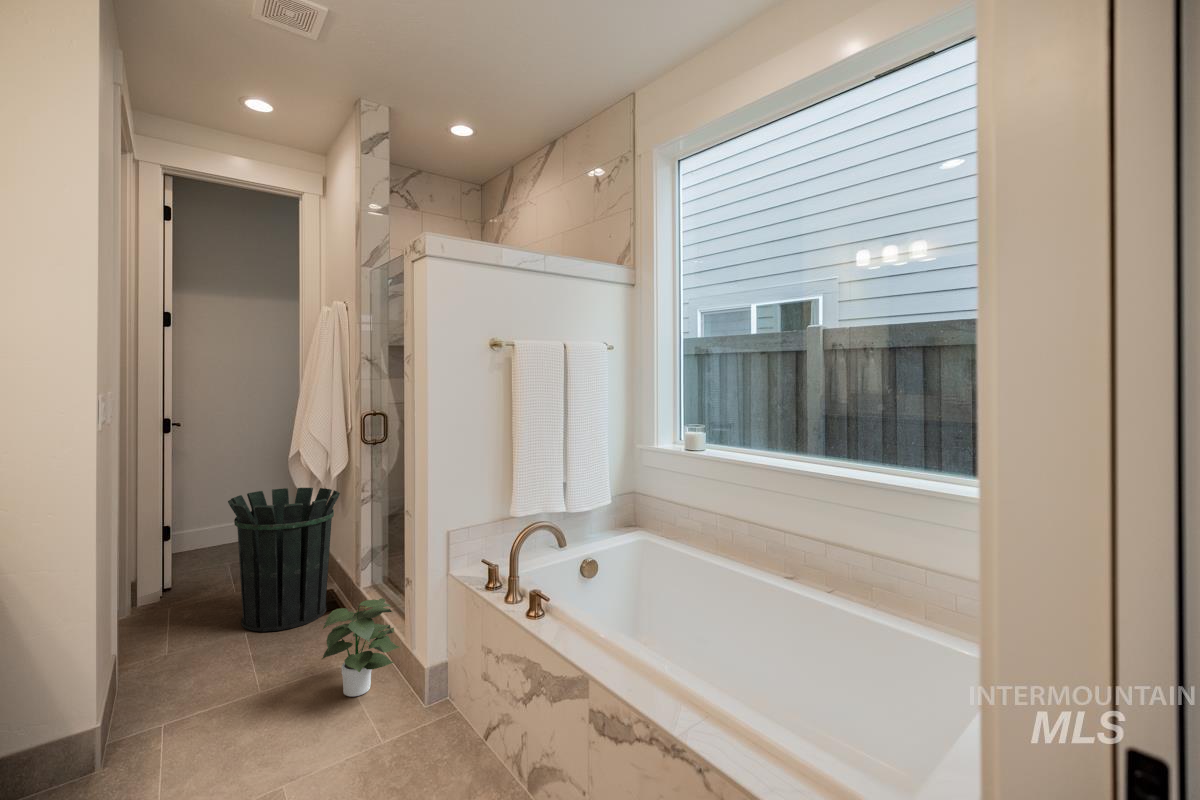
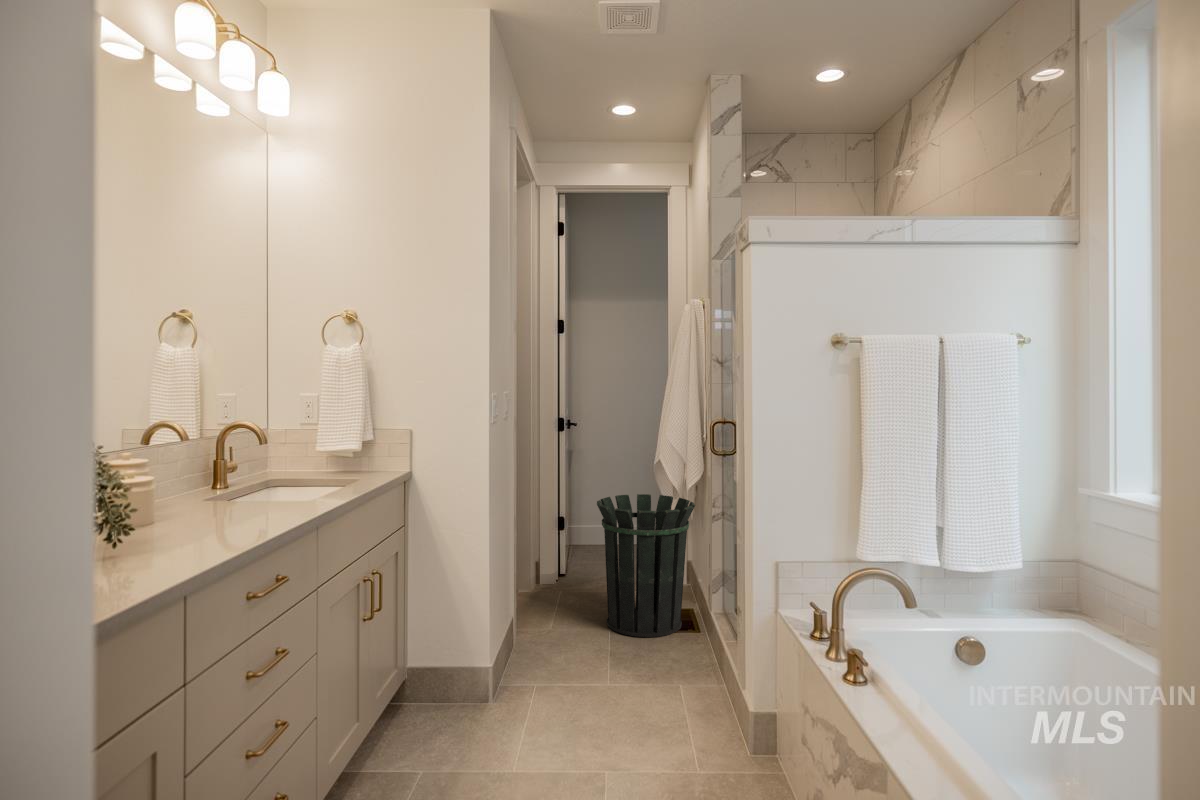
potted plant: present [322,598,400,697] -> none [652,619,728,722]

